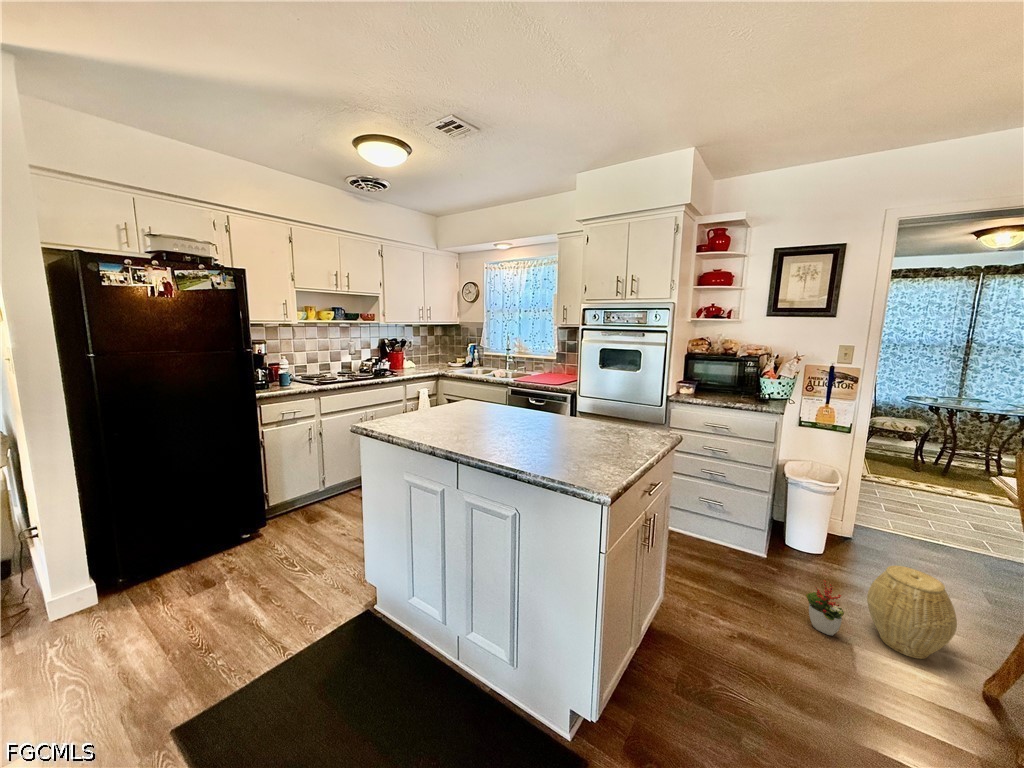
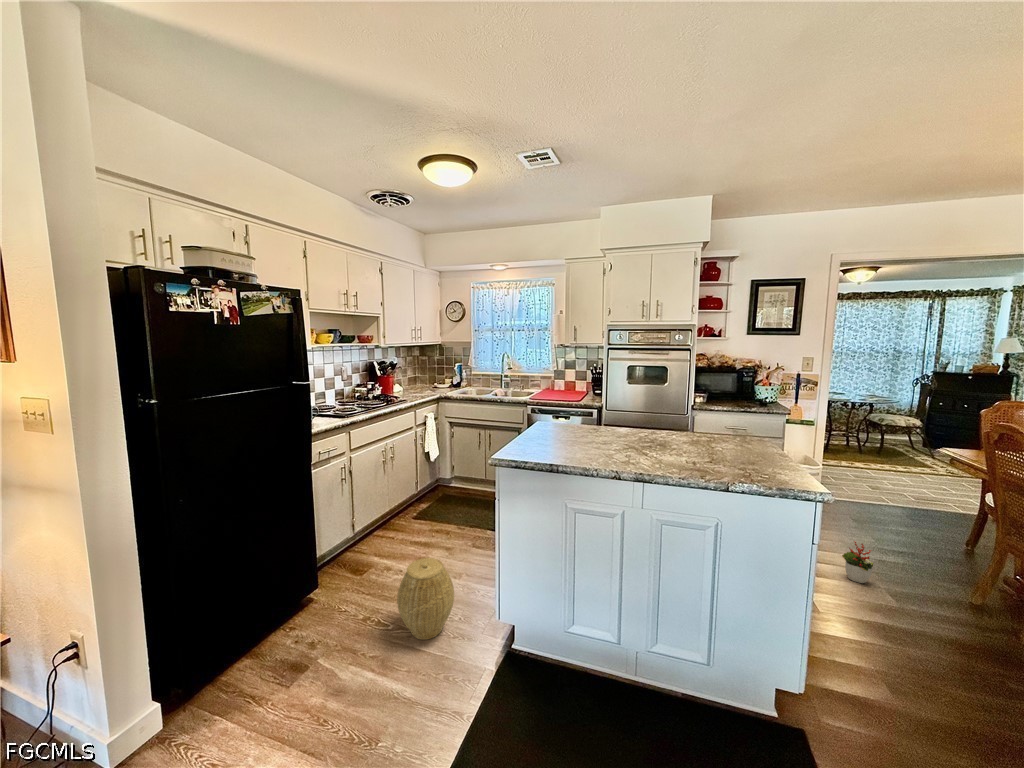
woven basket: present [867,566,957,659] -> present [397,558,454,640]

